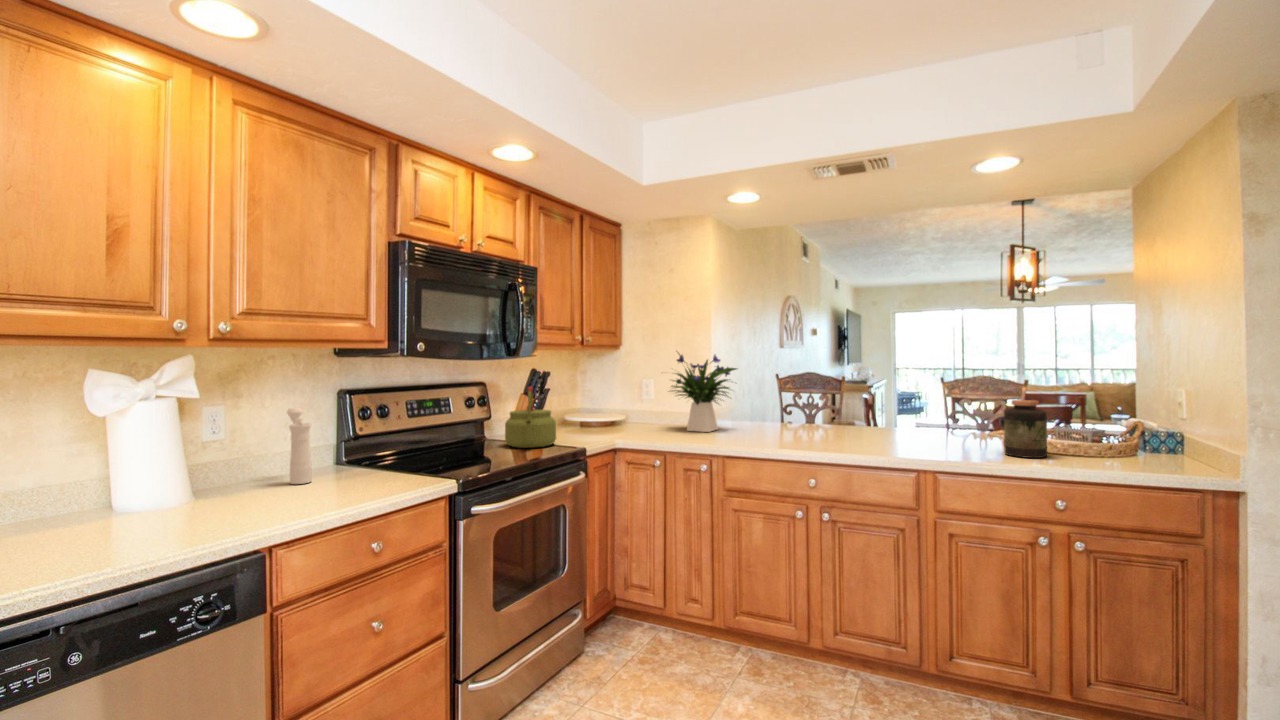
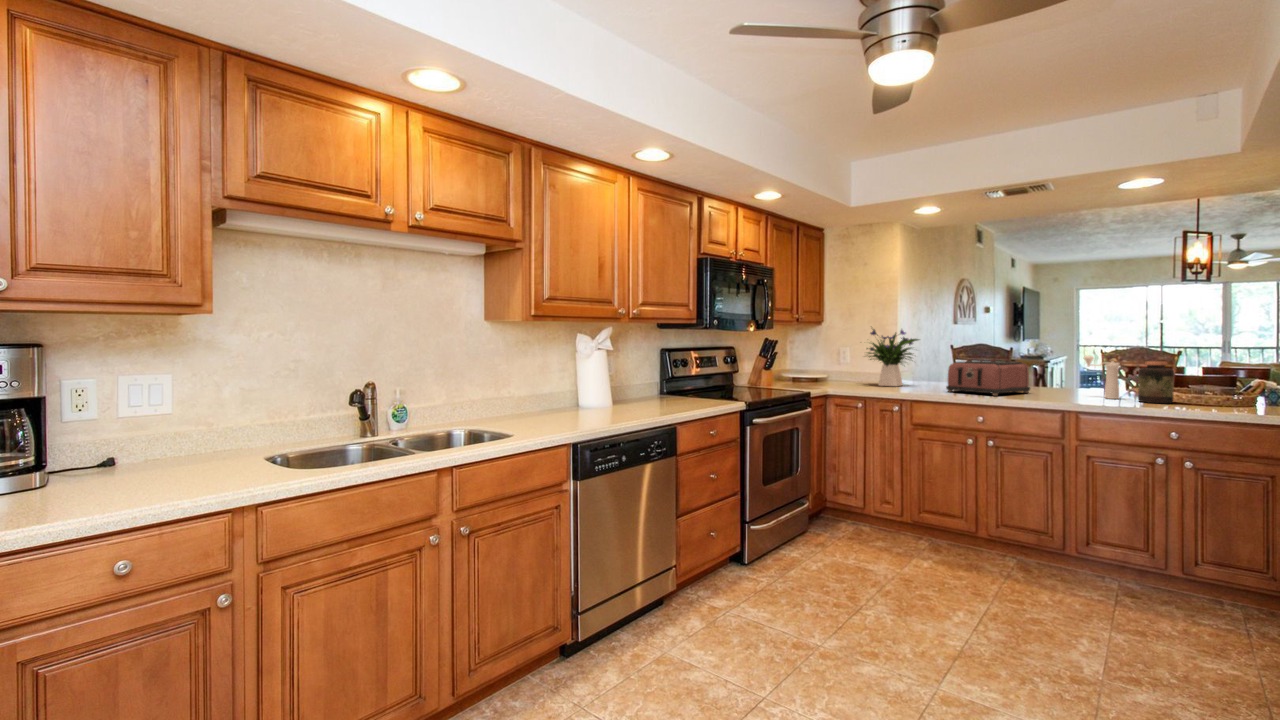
kettle: present [505,386,556,448] -> none [752,350,787,391]
toaster: none [769,397,872,448] -> present [946,361,1030,396]
pepper mill: present [287,408,312,484] -> present [1084,356,1119,399]

